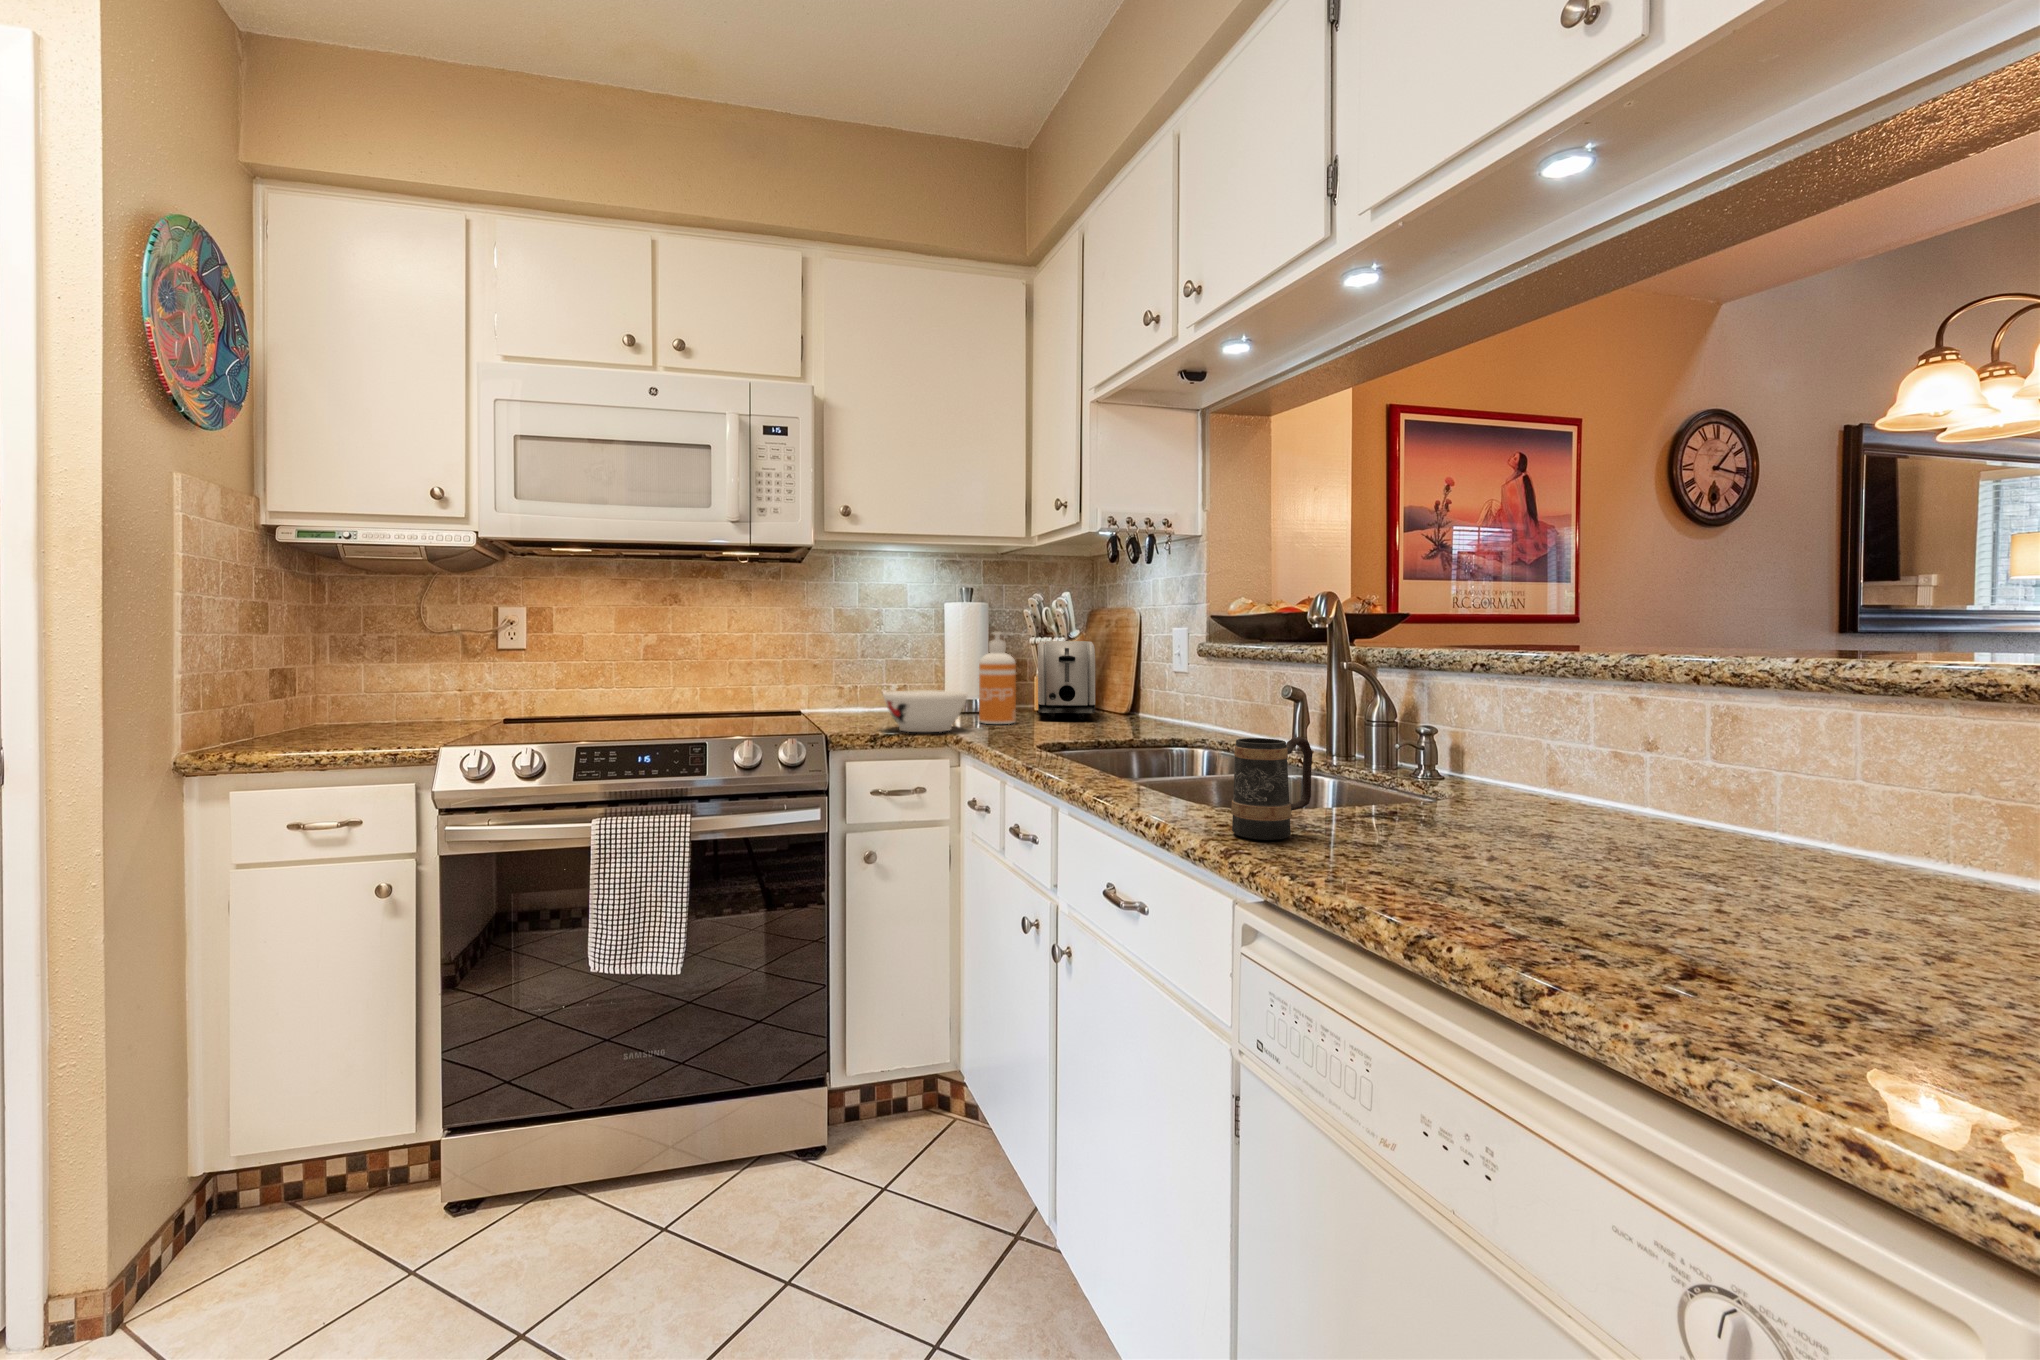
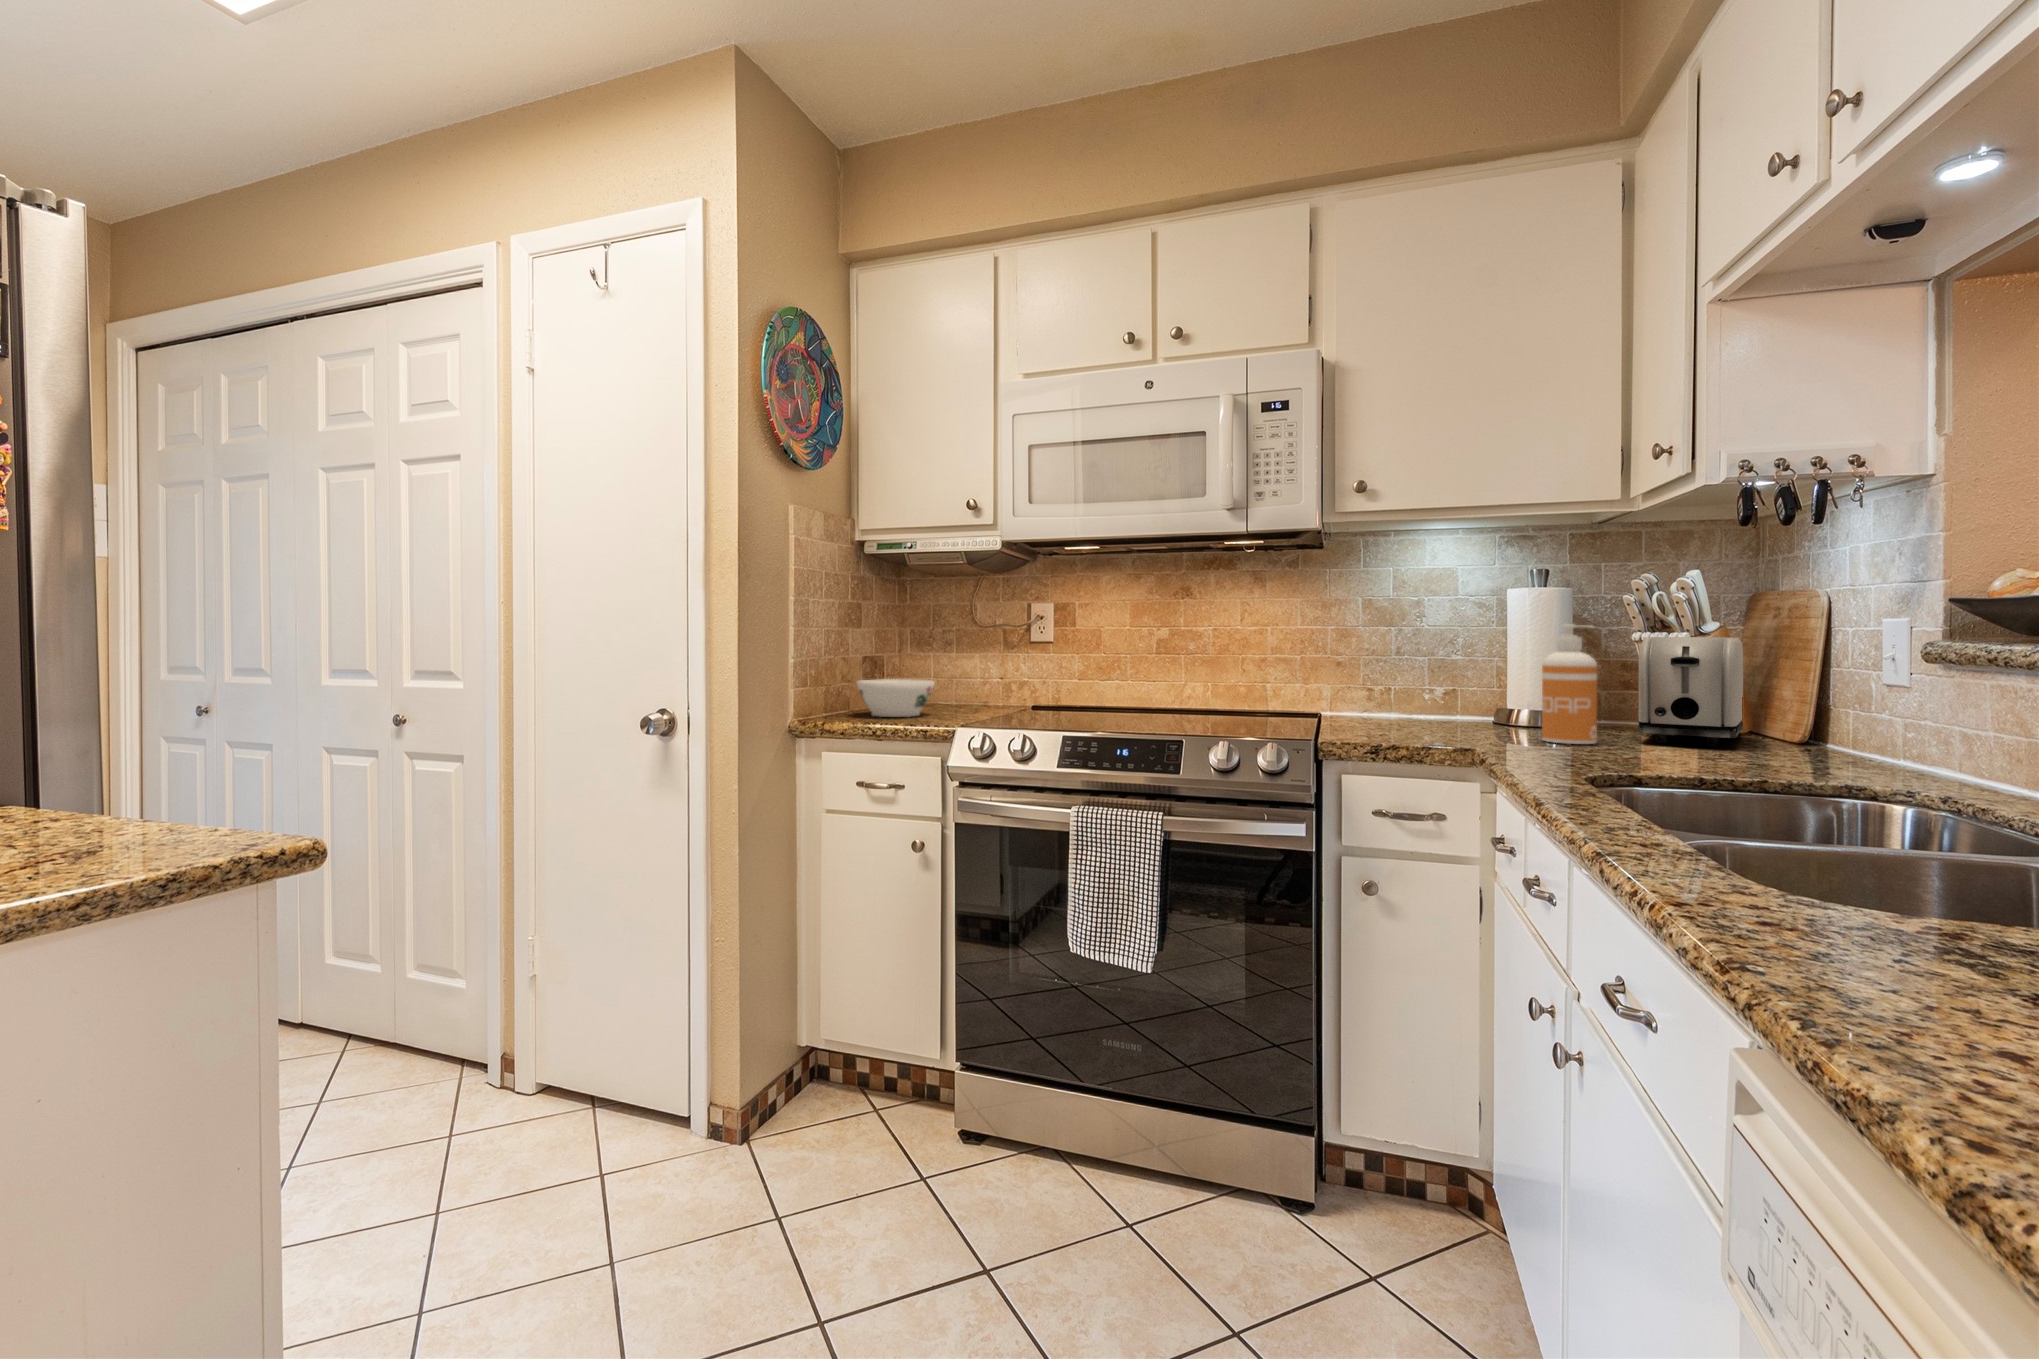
bowl: present [883,690,968,732] -> present [857,679,935,717]
mug: present [1231,737,1313,840] -> none [1750,776,1914,932]

